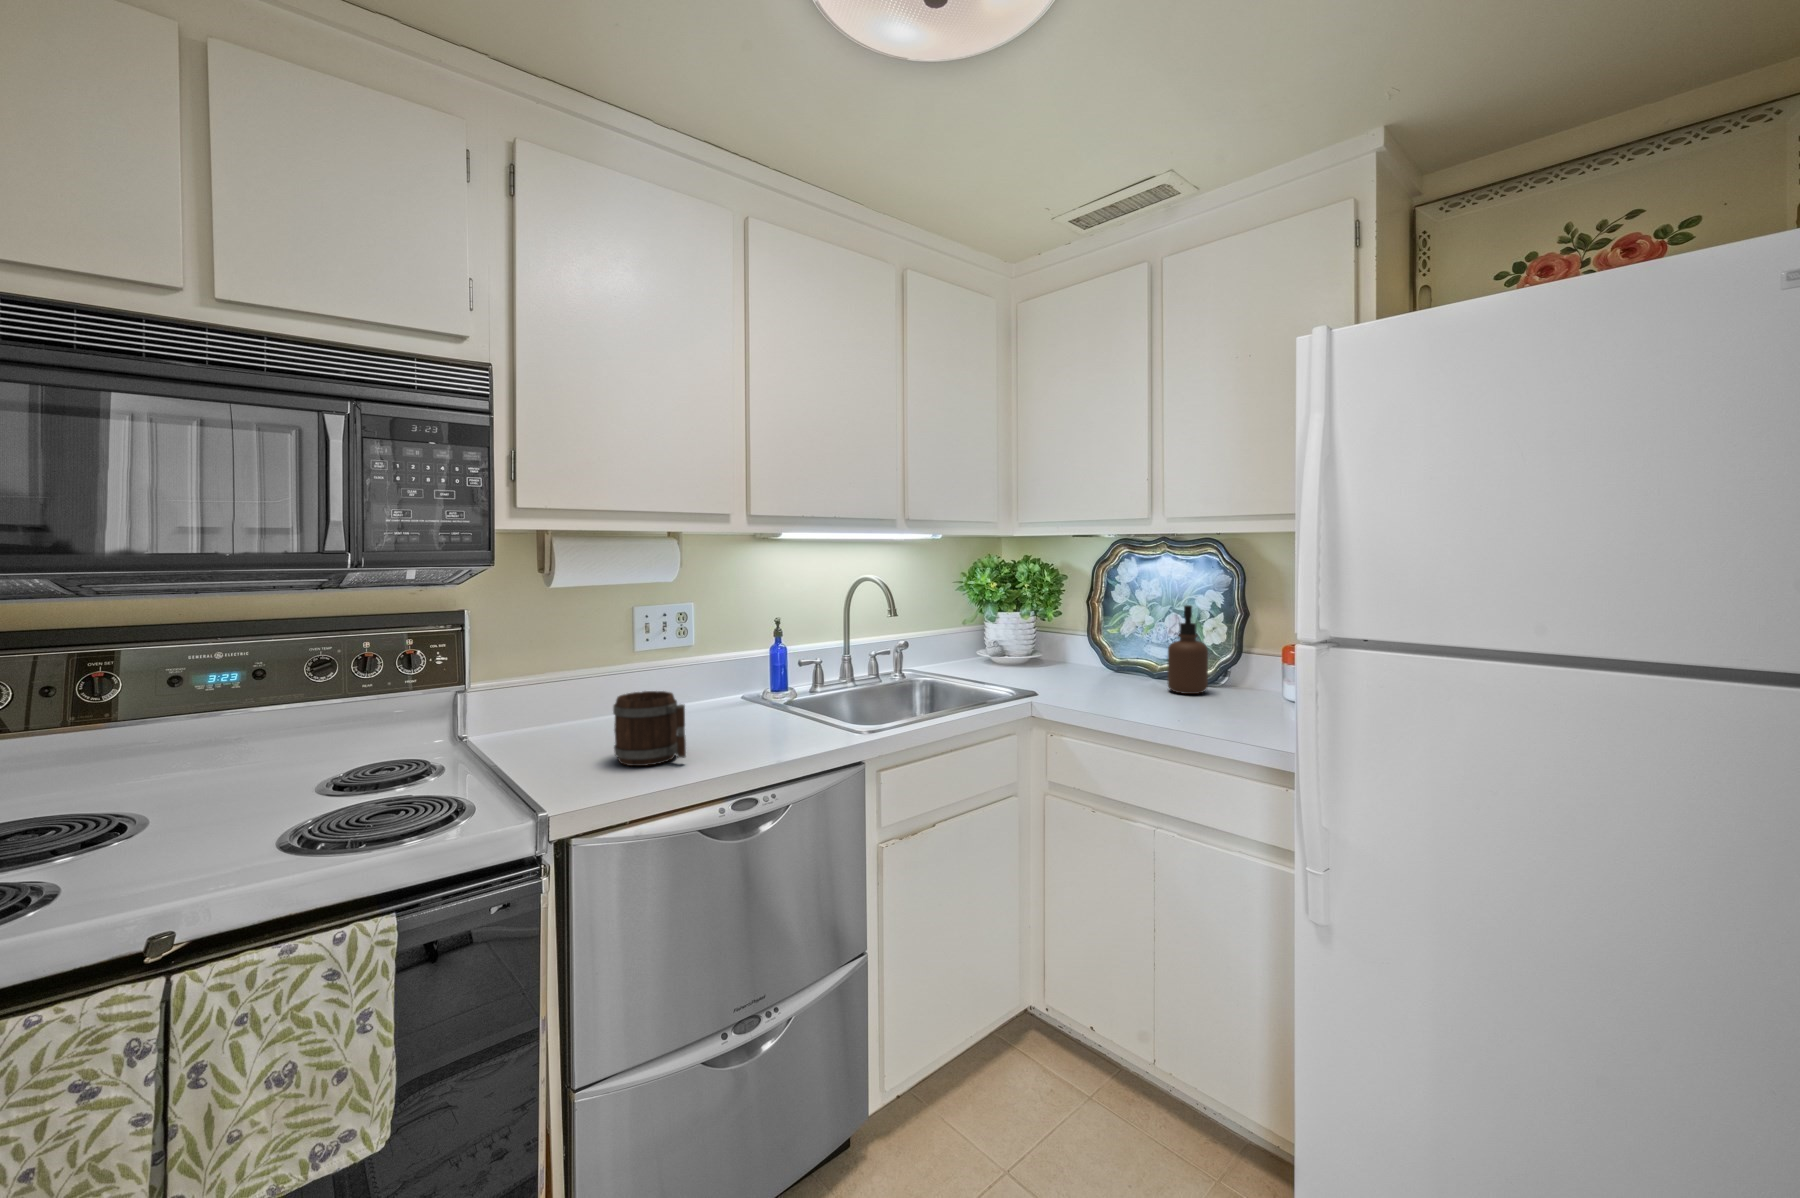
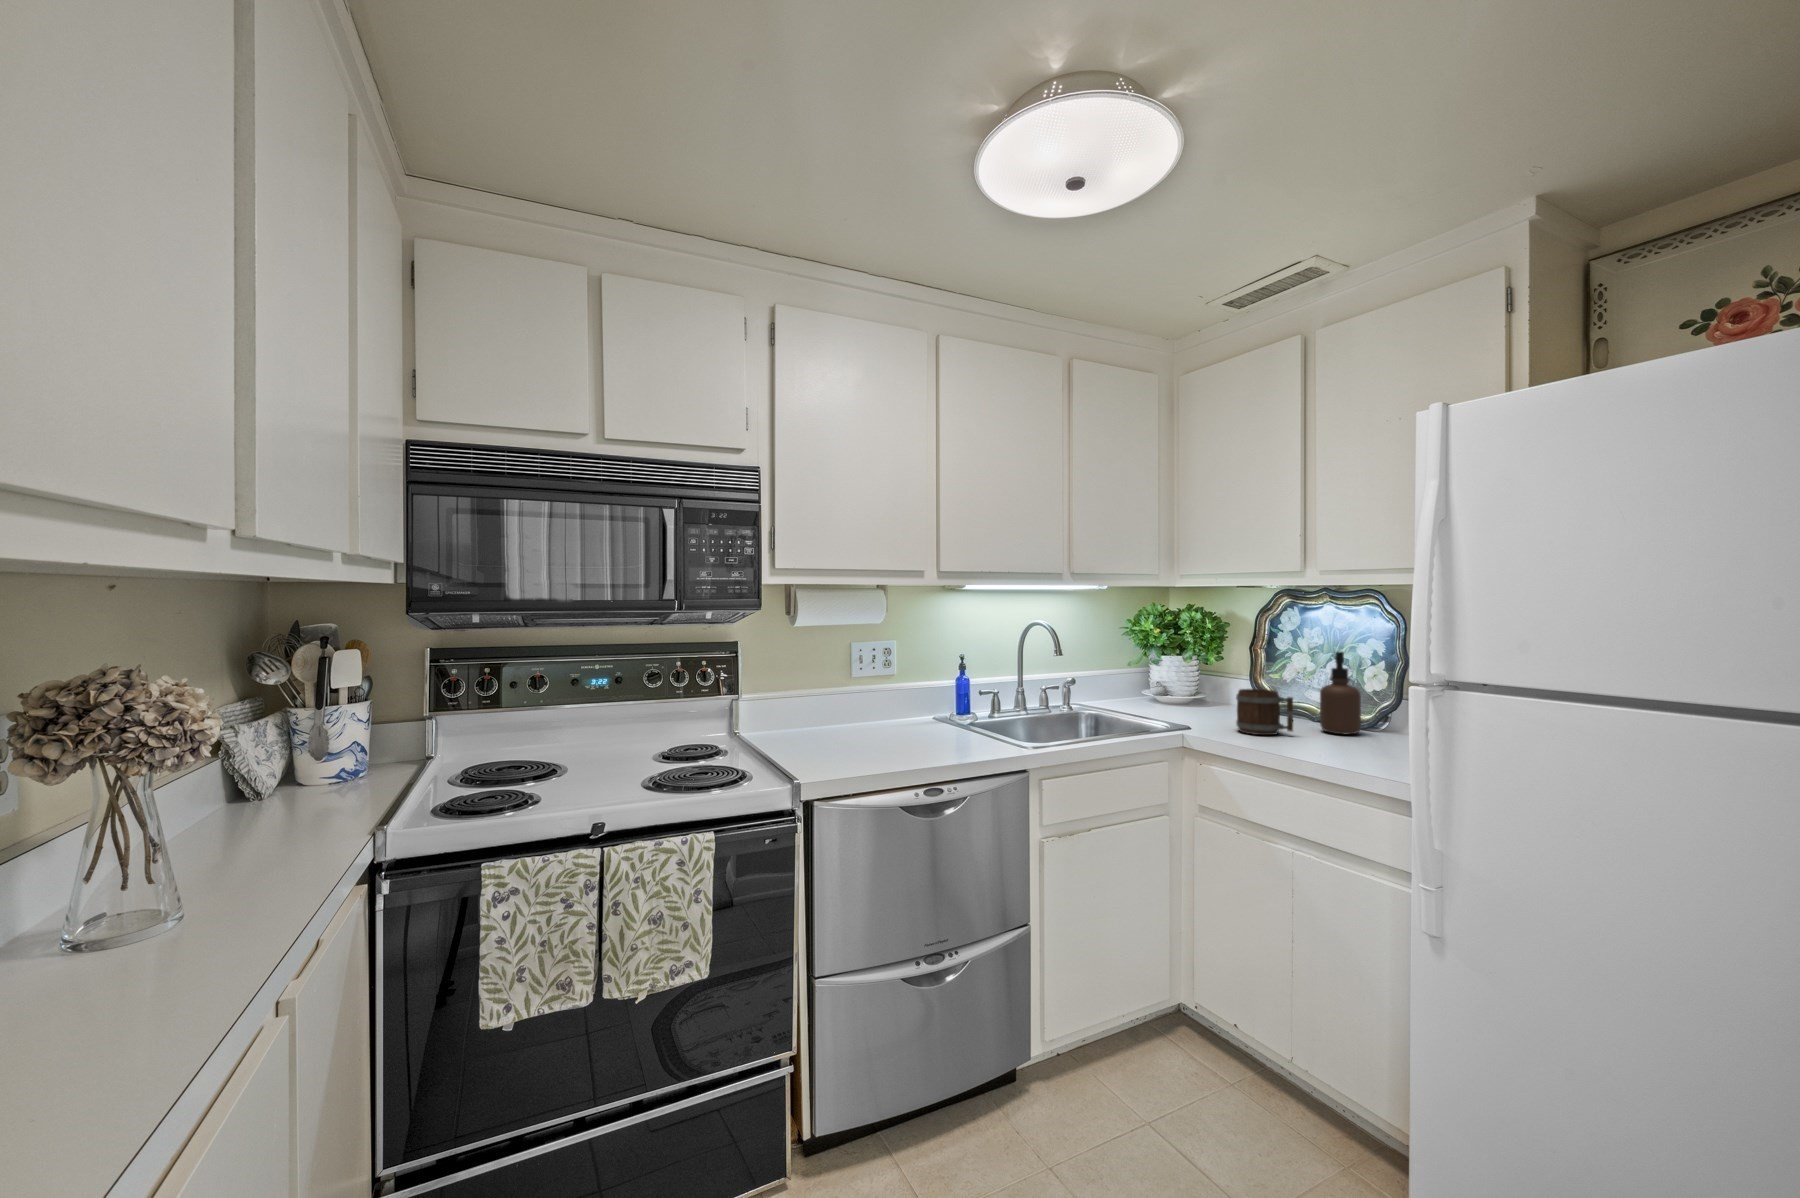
mug: present [613,691,686,766] -> present [1236,689,1293,735]

